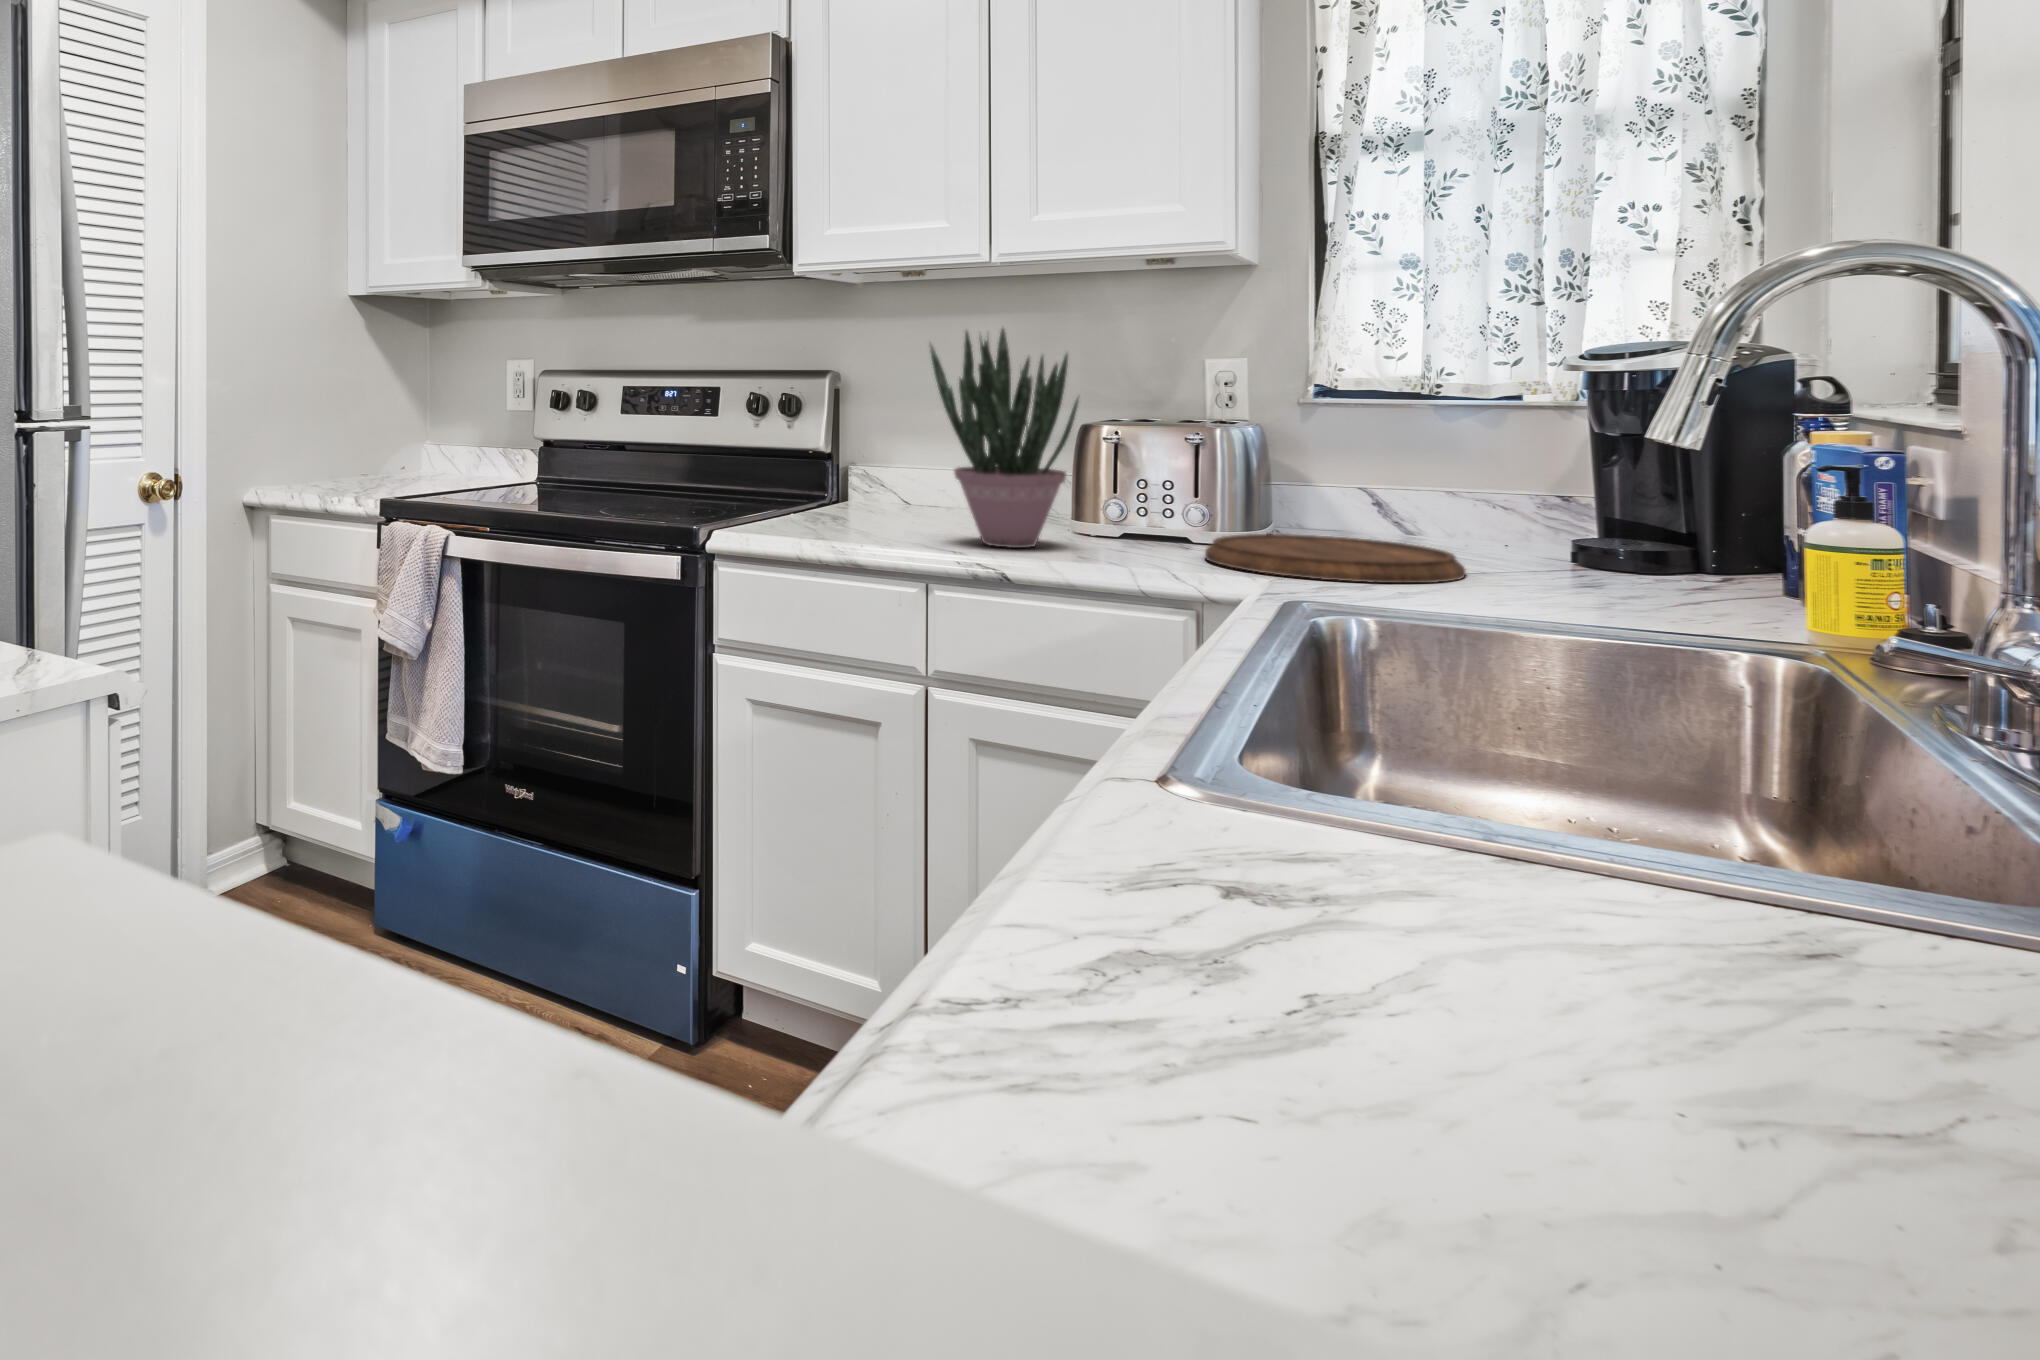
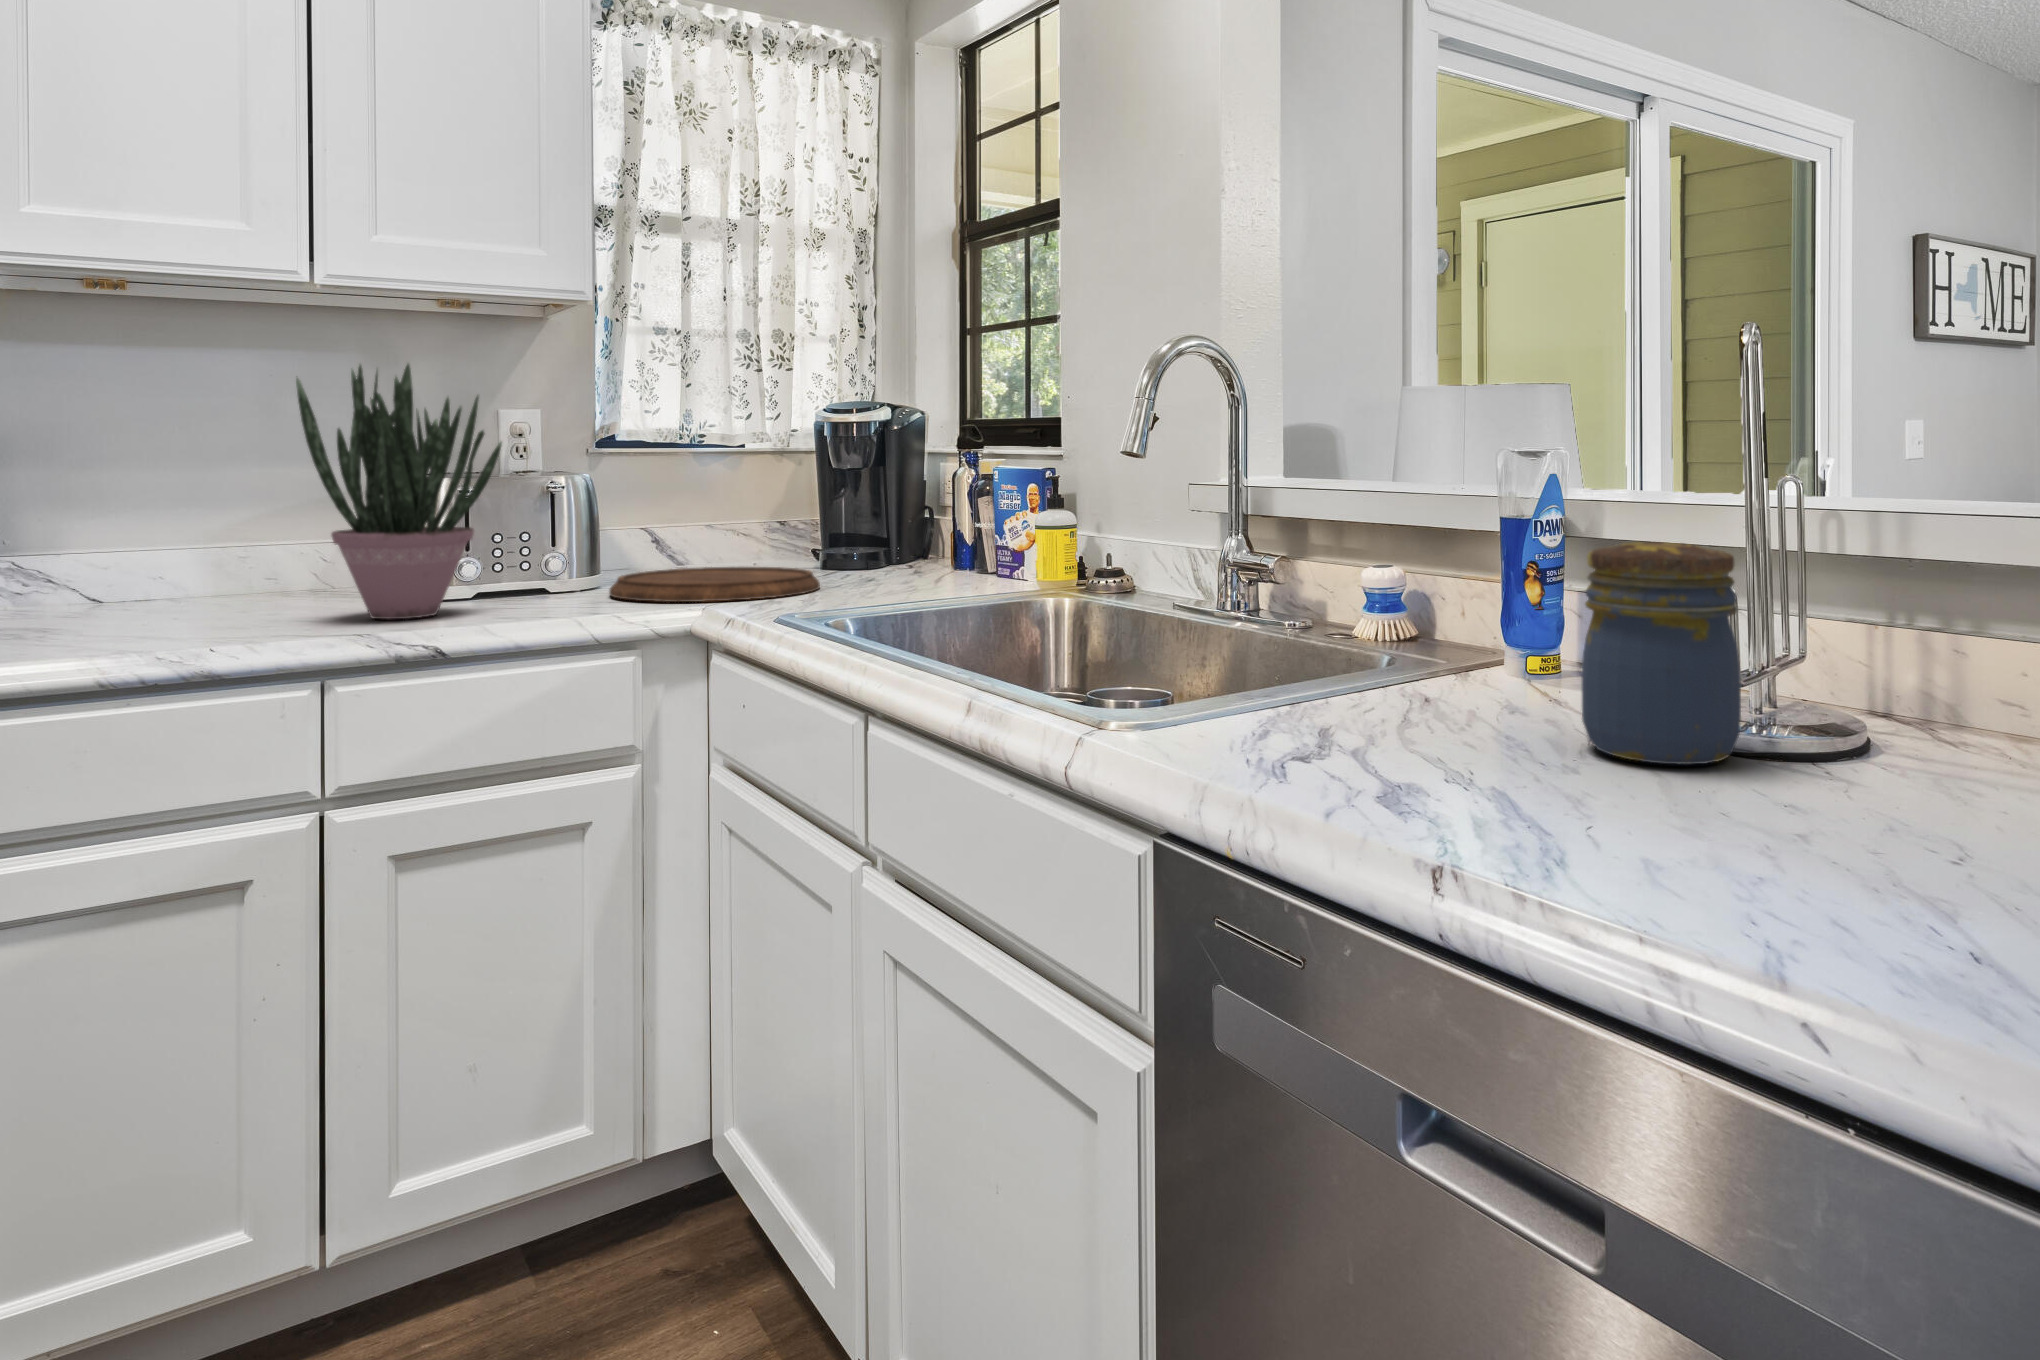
jar: none [1287,661,1620,1110] -> present [1582,542,1741,765]

